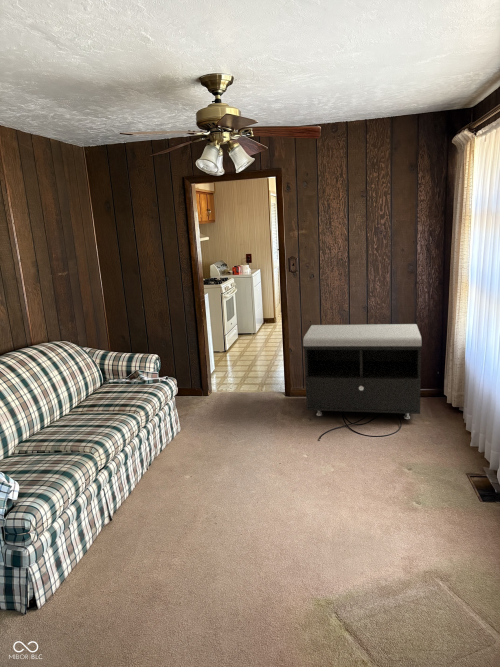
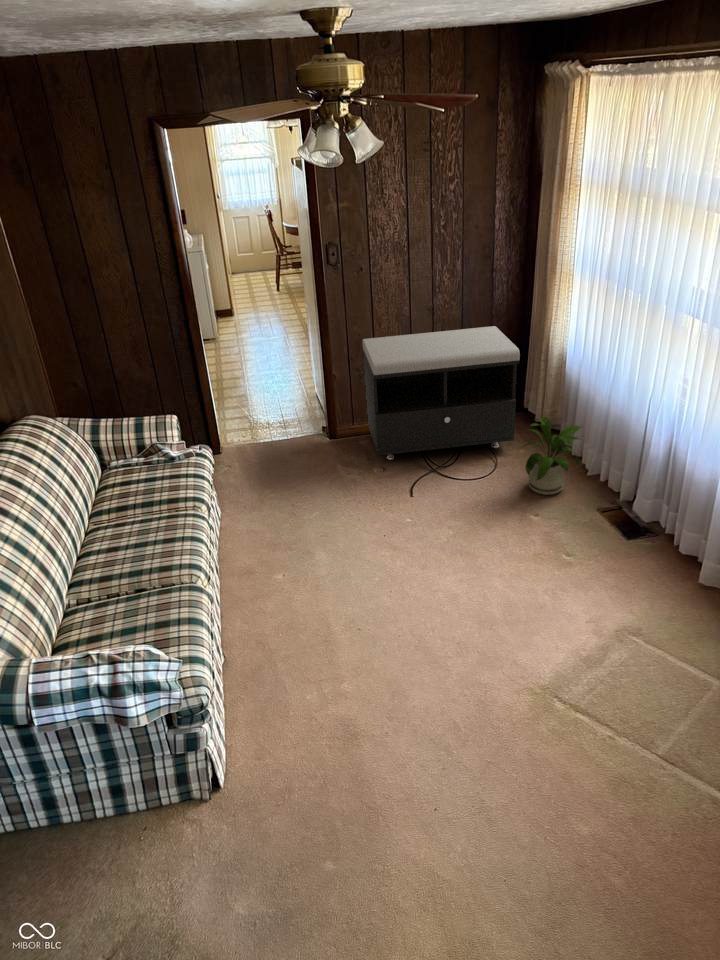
house plant: none [408,391,470,458] -> present [522,417,582,495]

